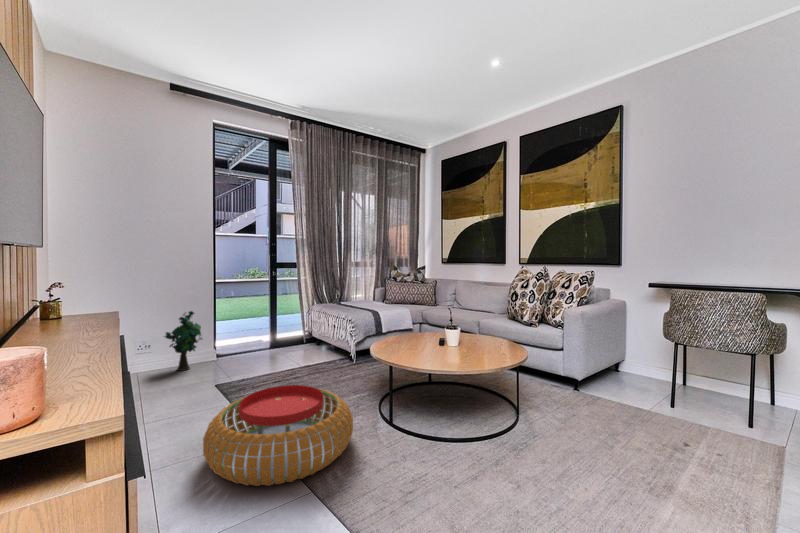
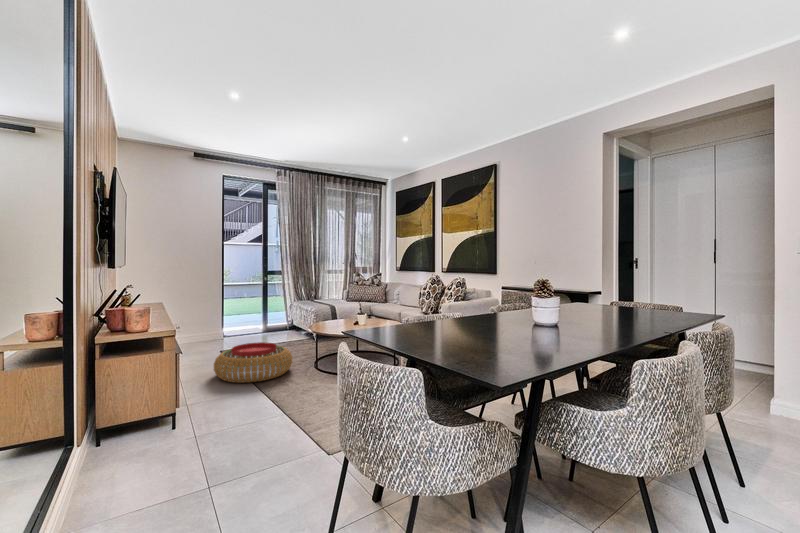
decorative plant: present [165,311,203,371] -> none [191,304,217,343]

